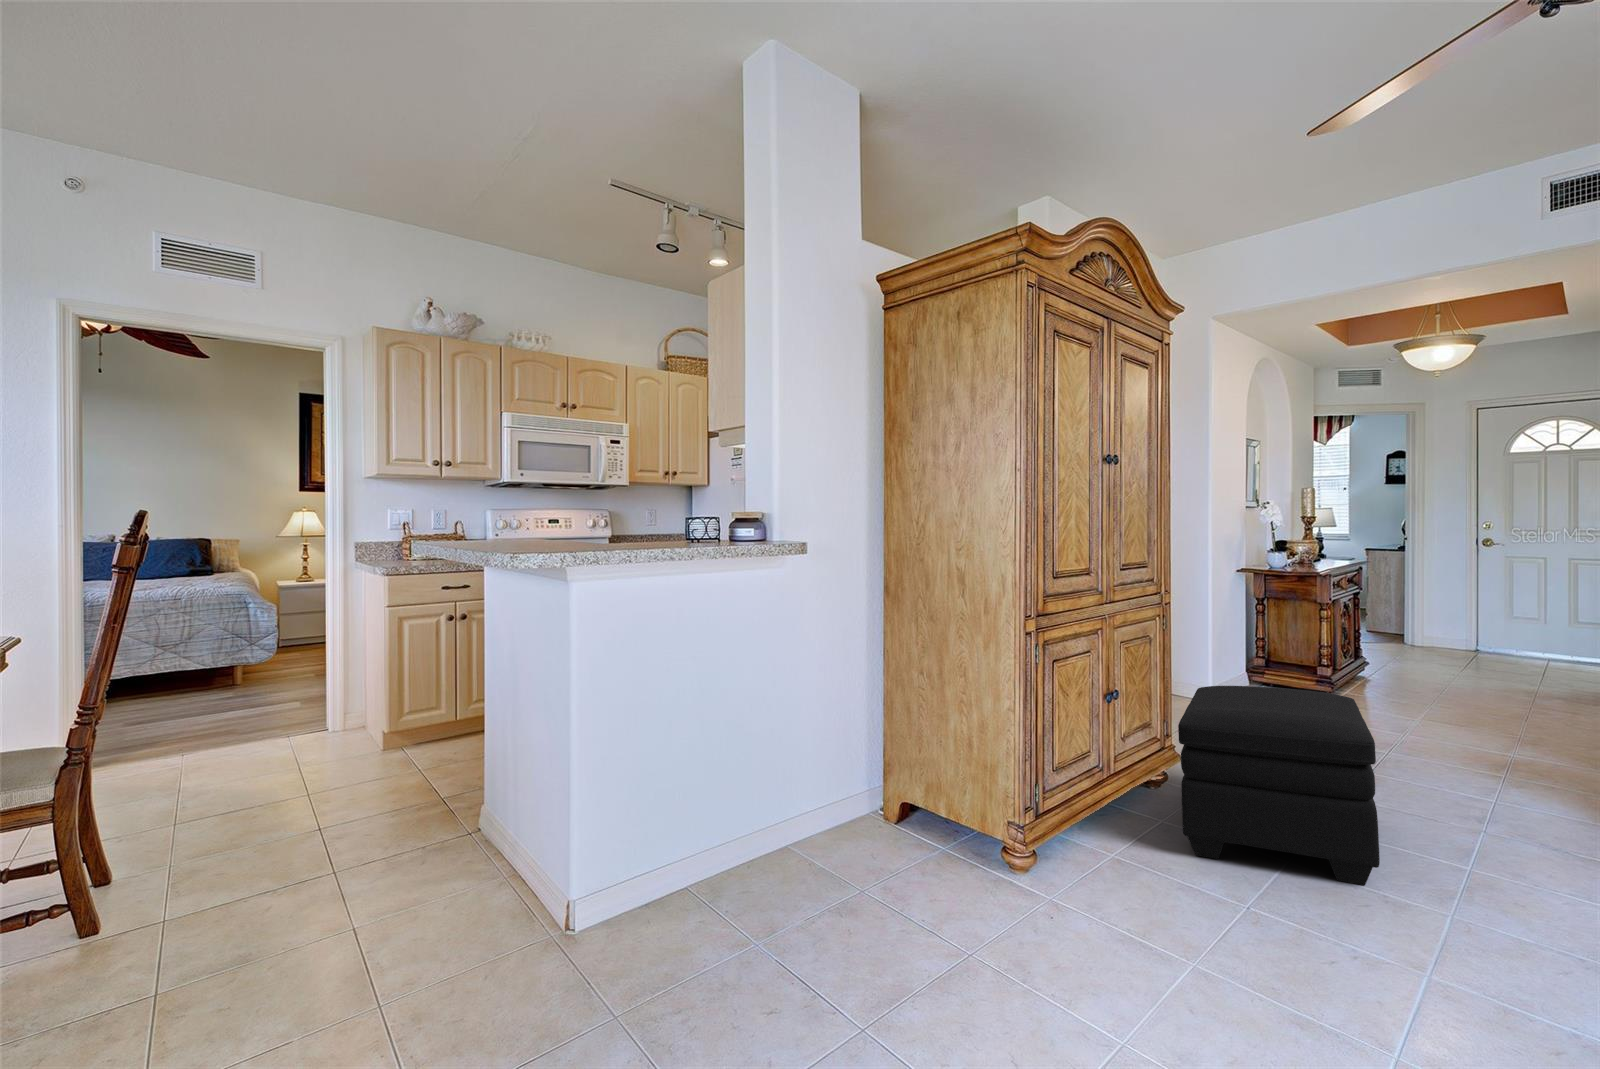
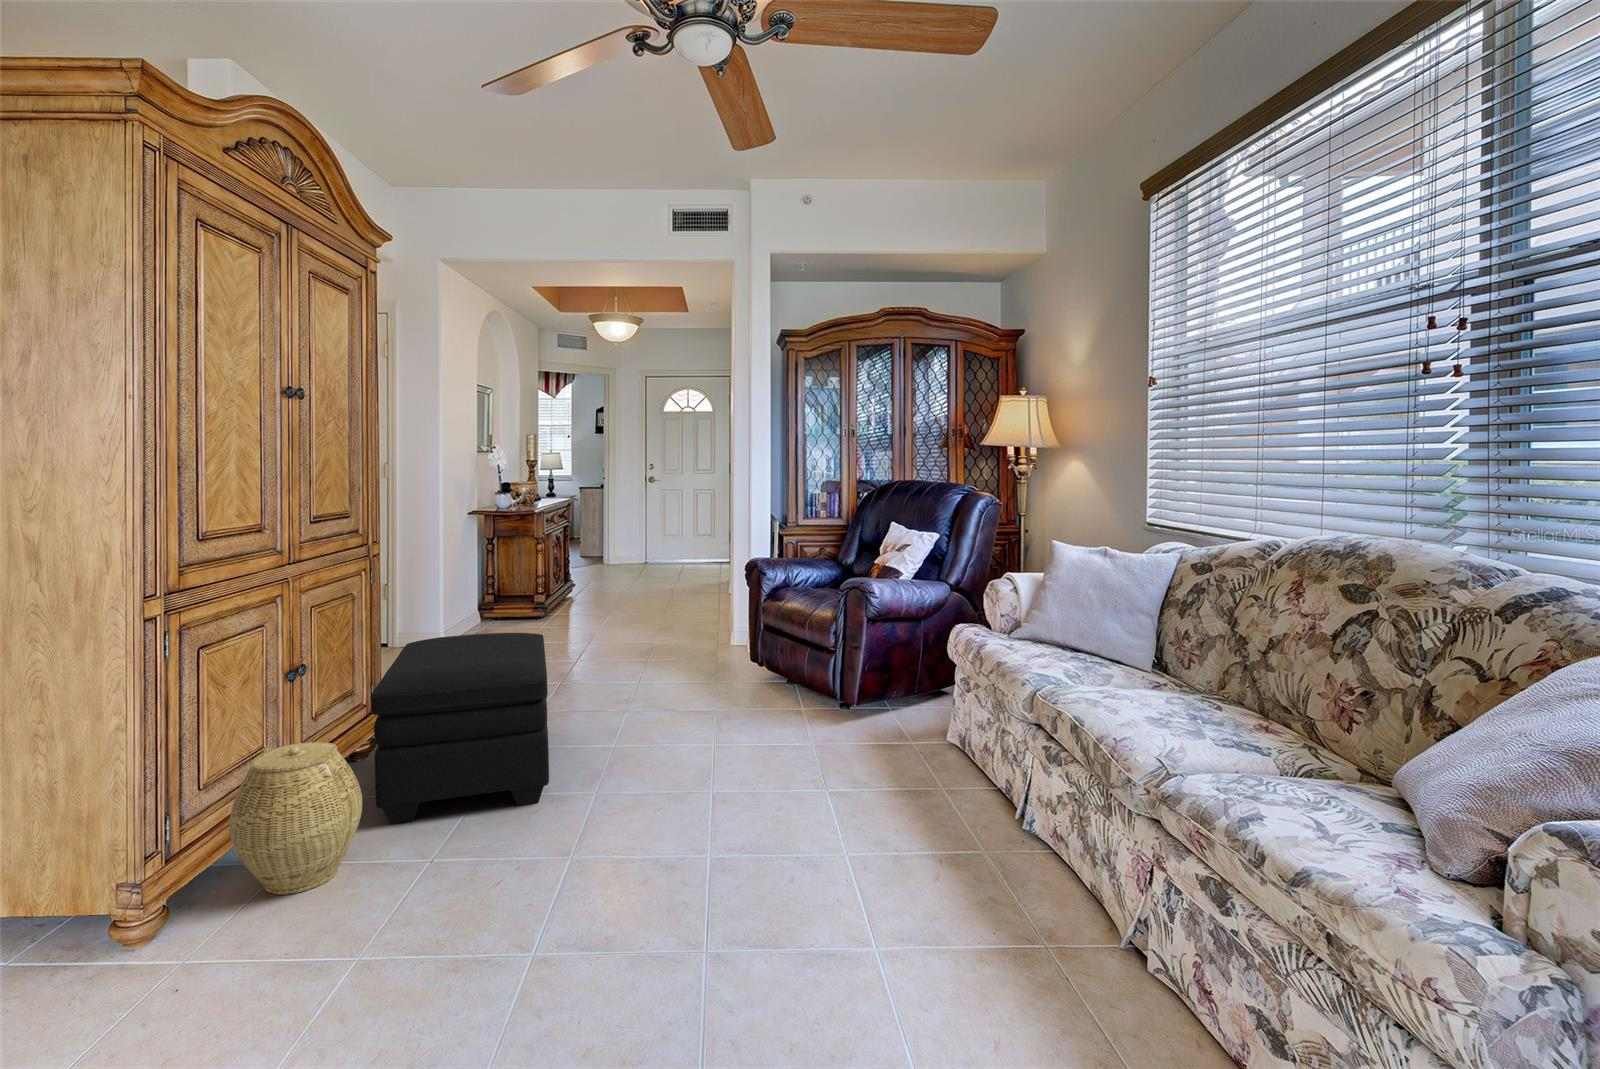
woven basket: none [1071,754,1176,887] -> present [229,742,362,894]

